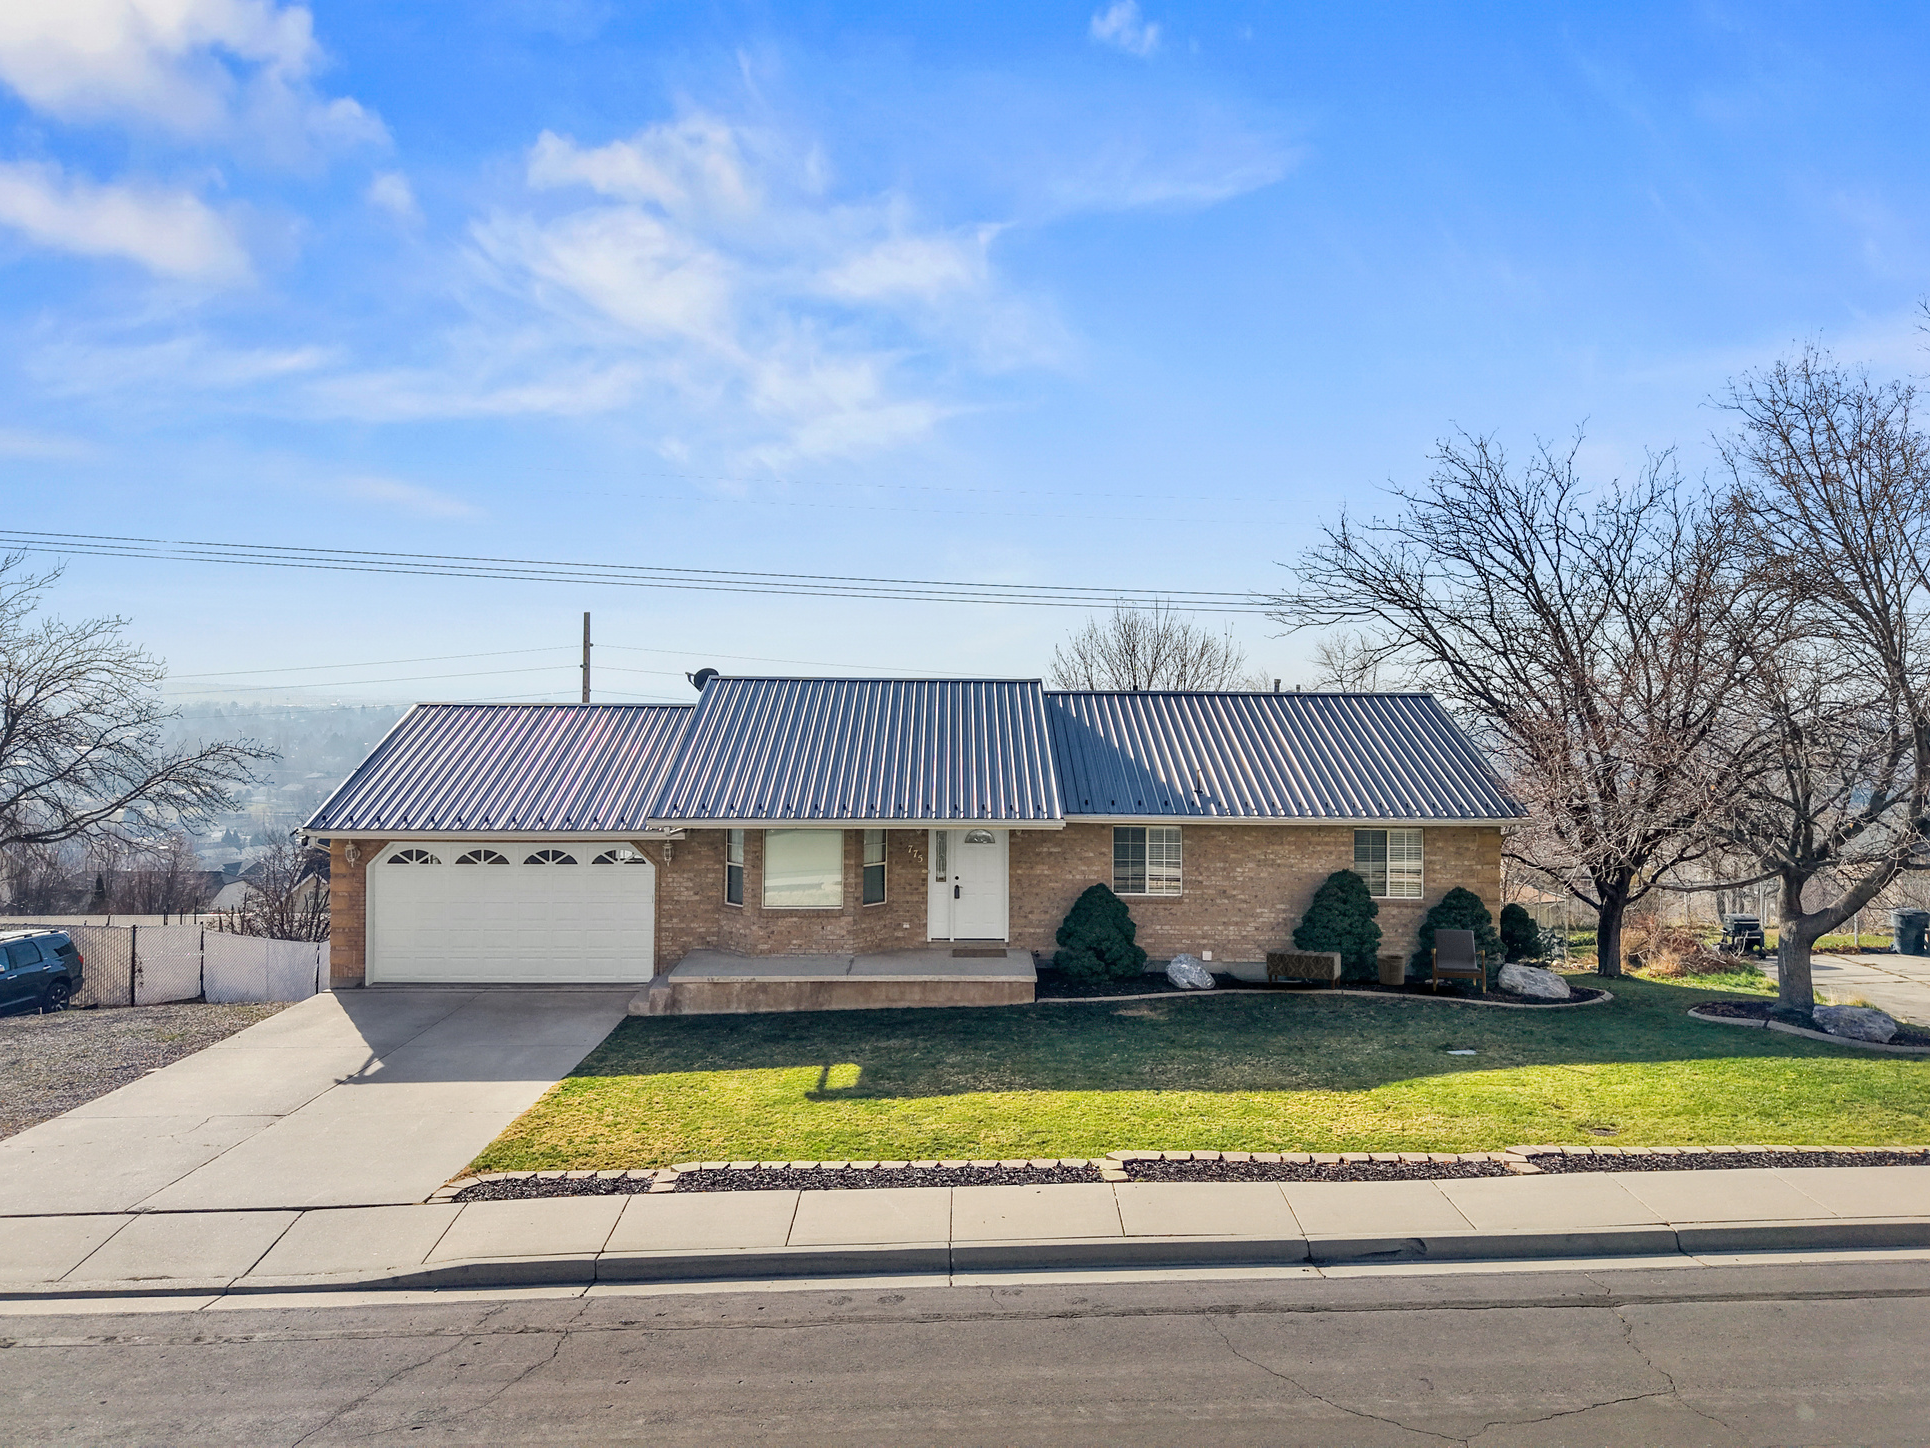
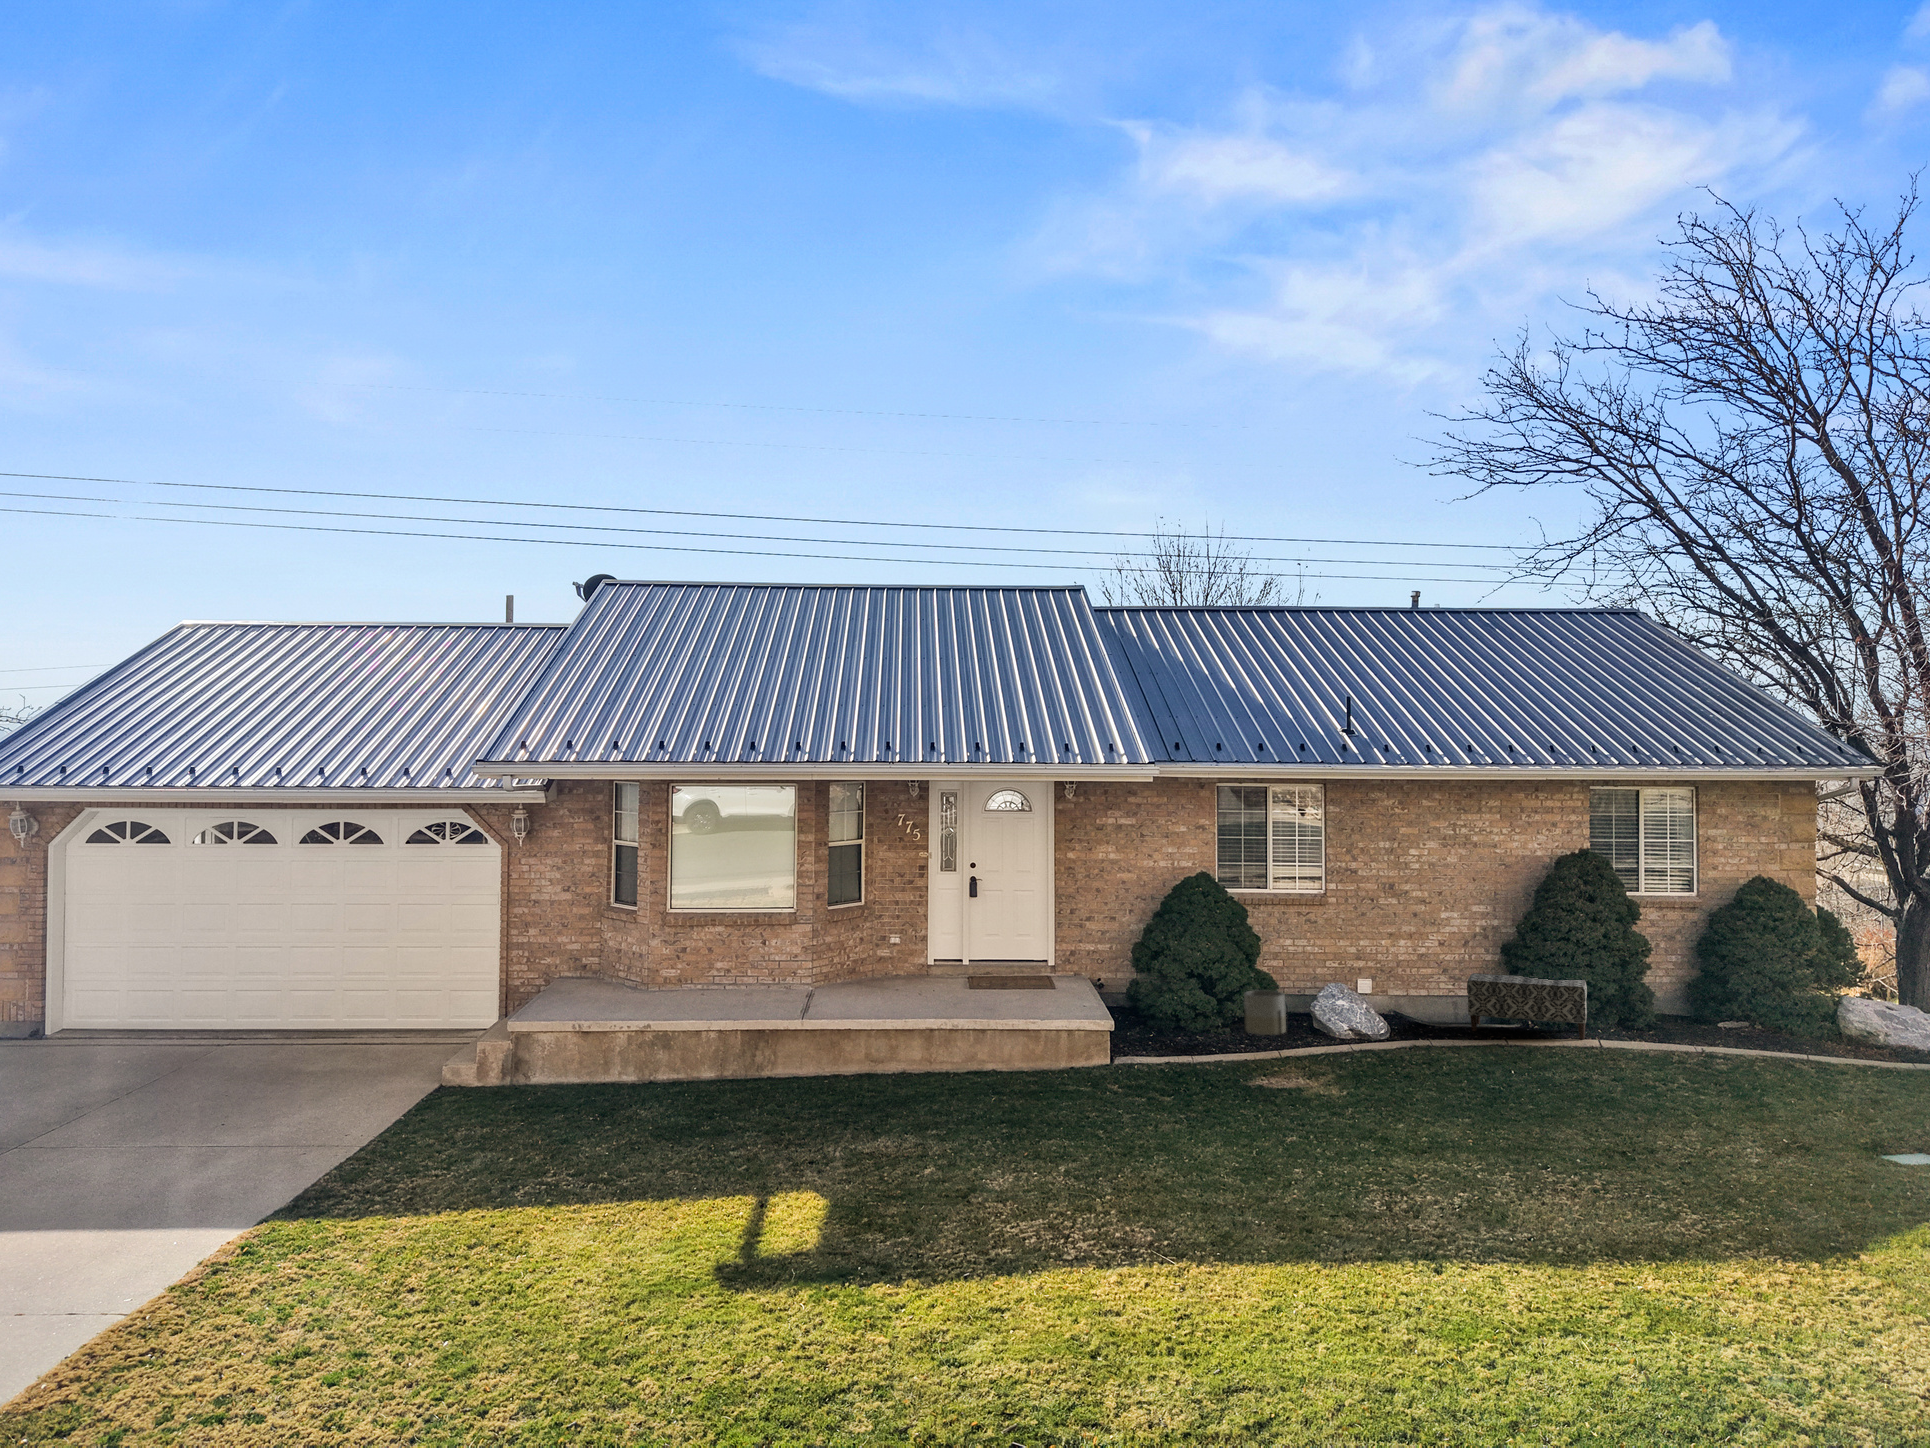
lounge chair: present [1431,929,1486,993] -> none [1732,943,1838,1045]
bucket: present [1377,954,1409,985] -> none [1640,983,1695,1031]
planter: none [1121,959,1147,997] -> present [1244,990,1286,1041]

